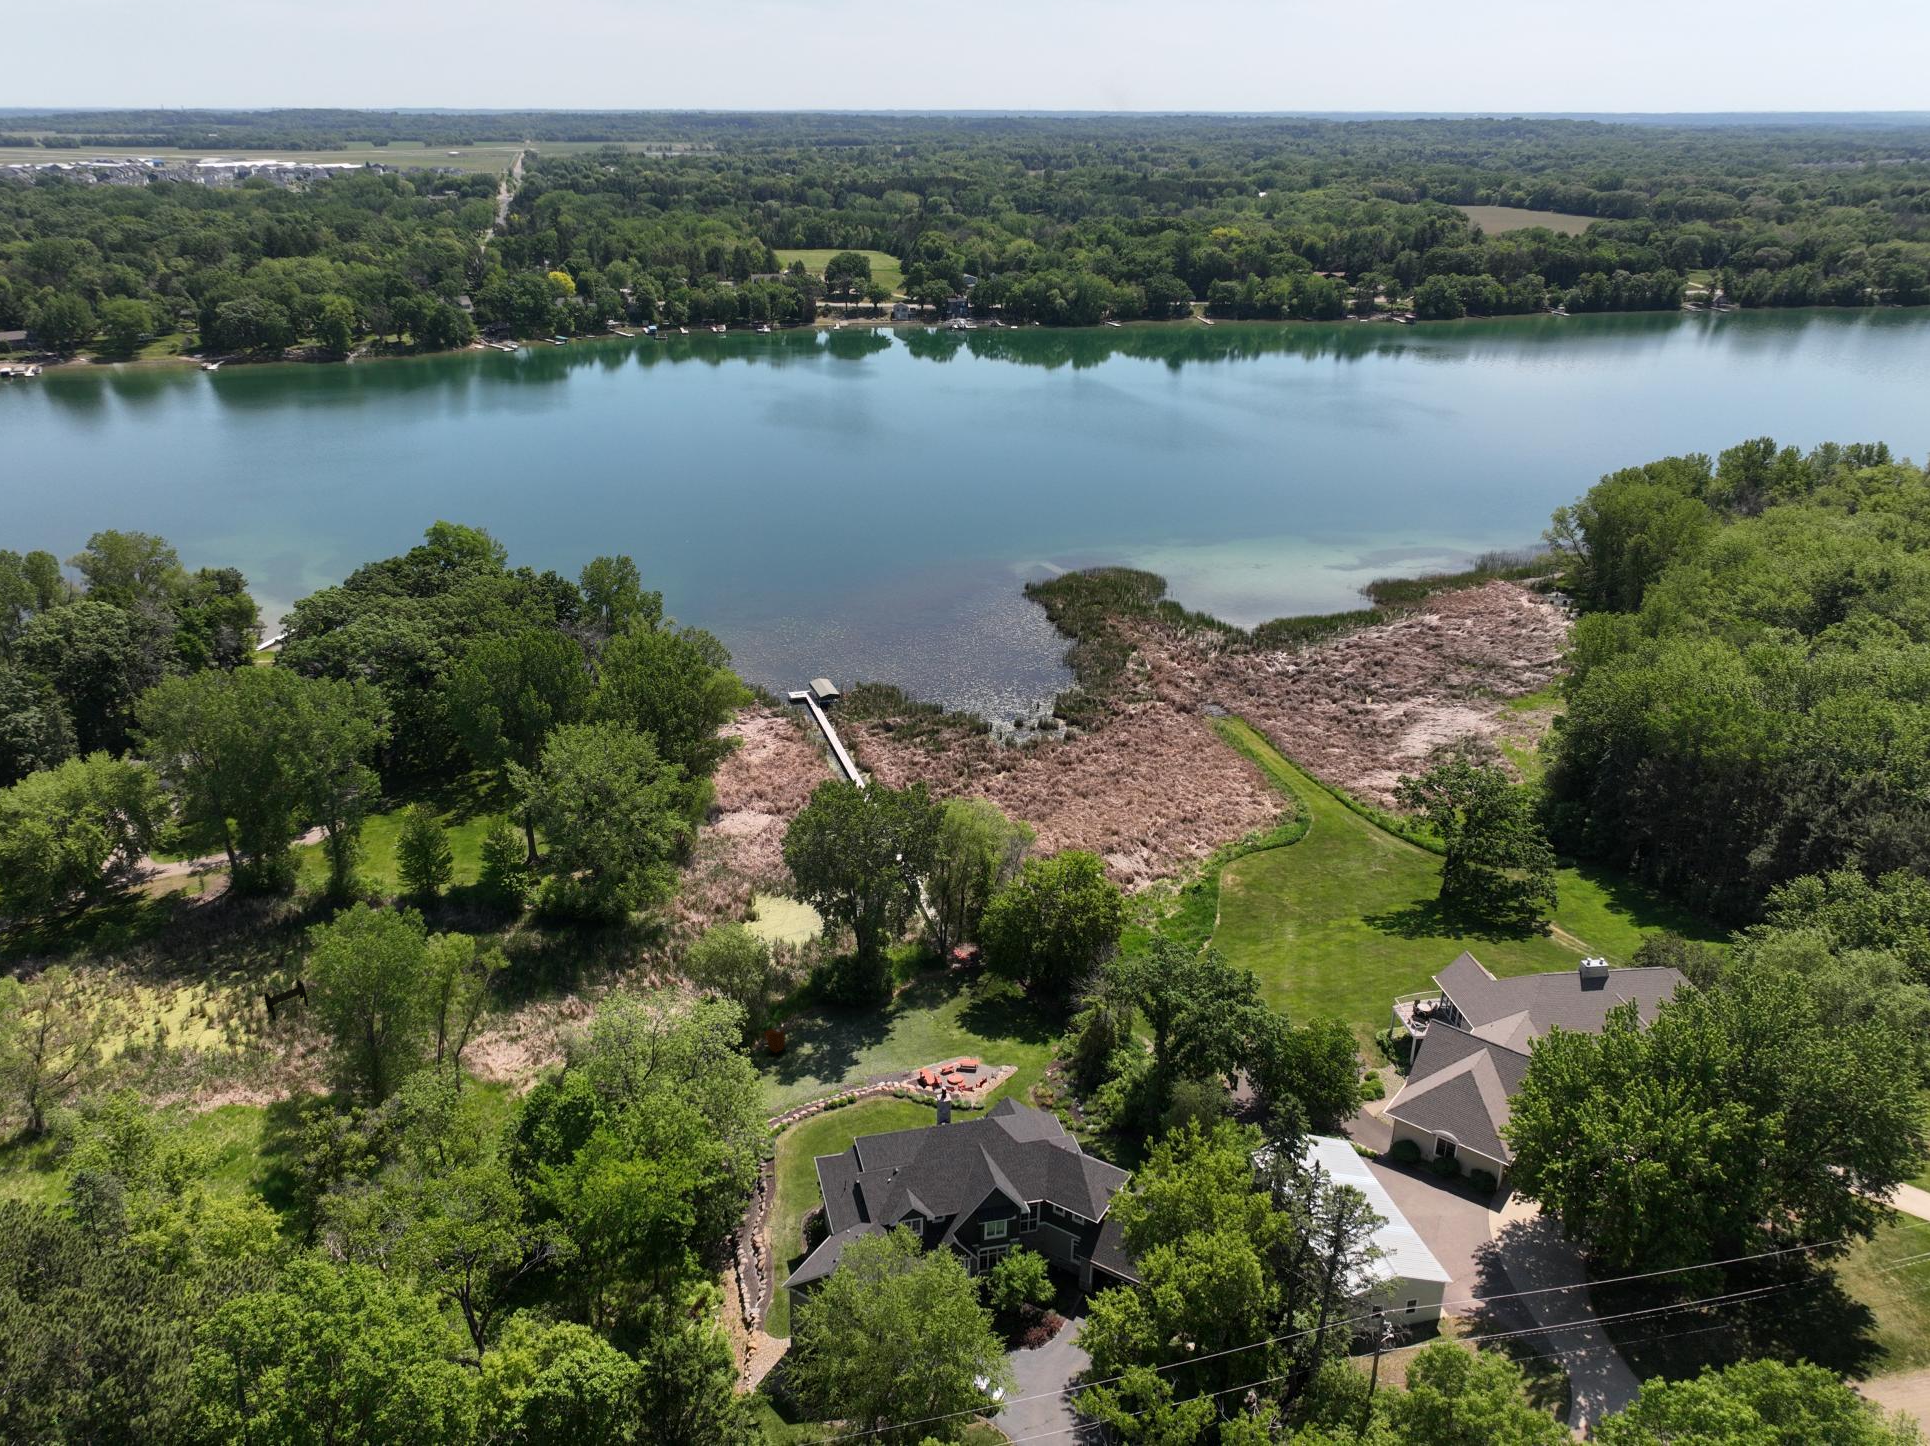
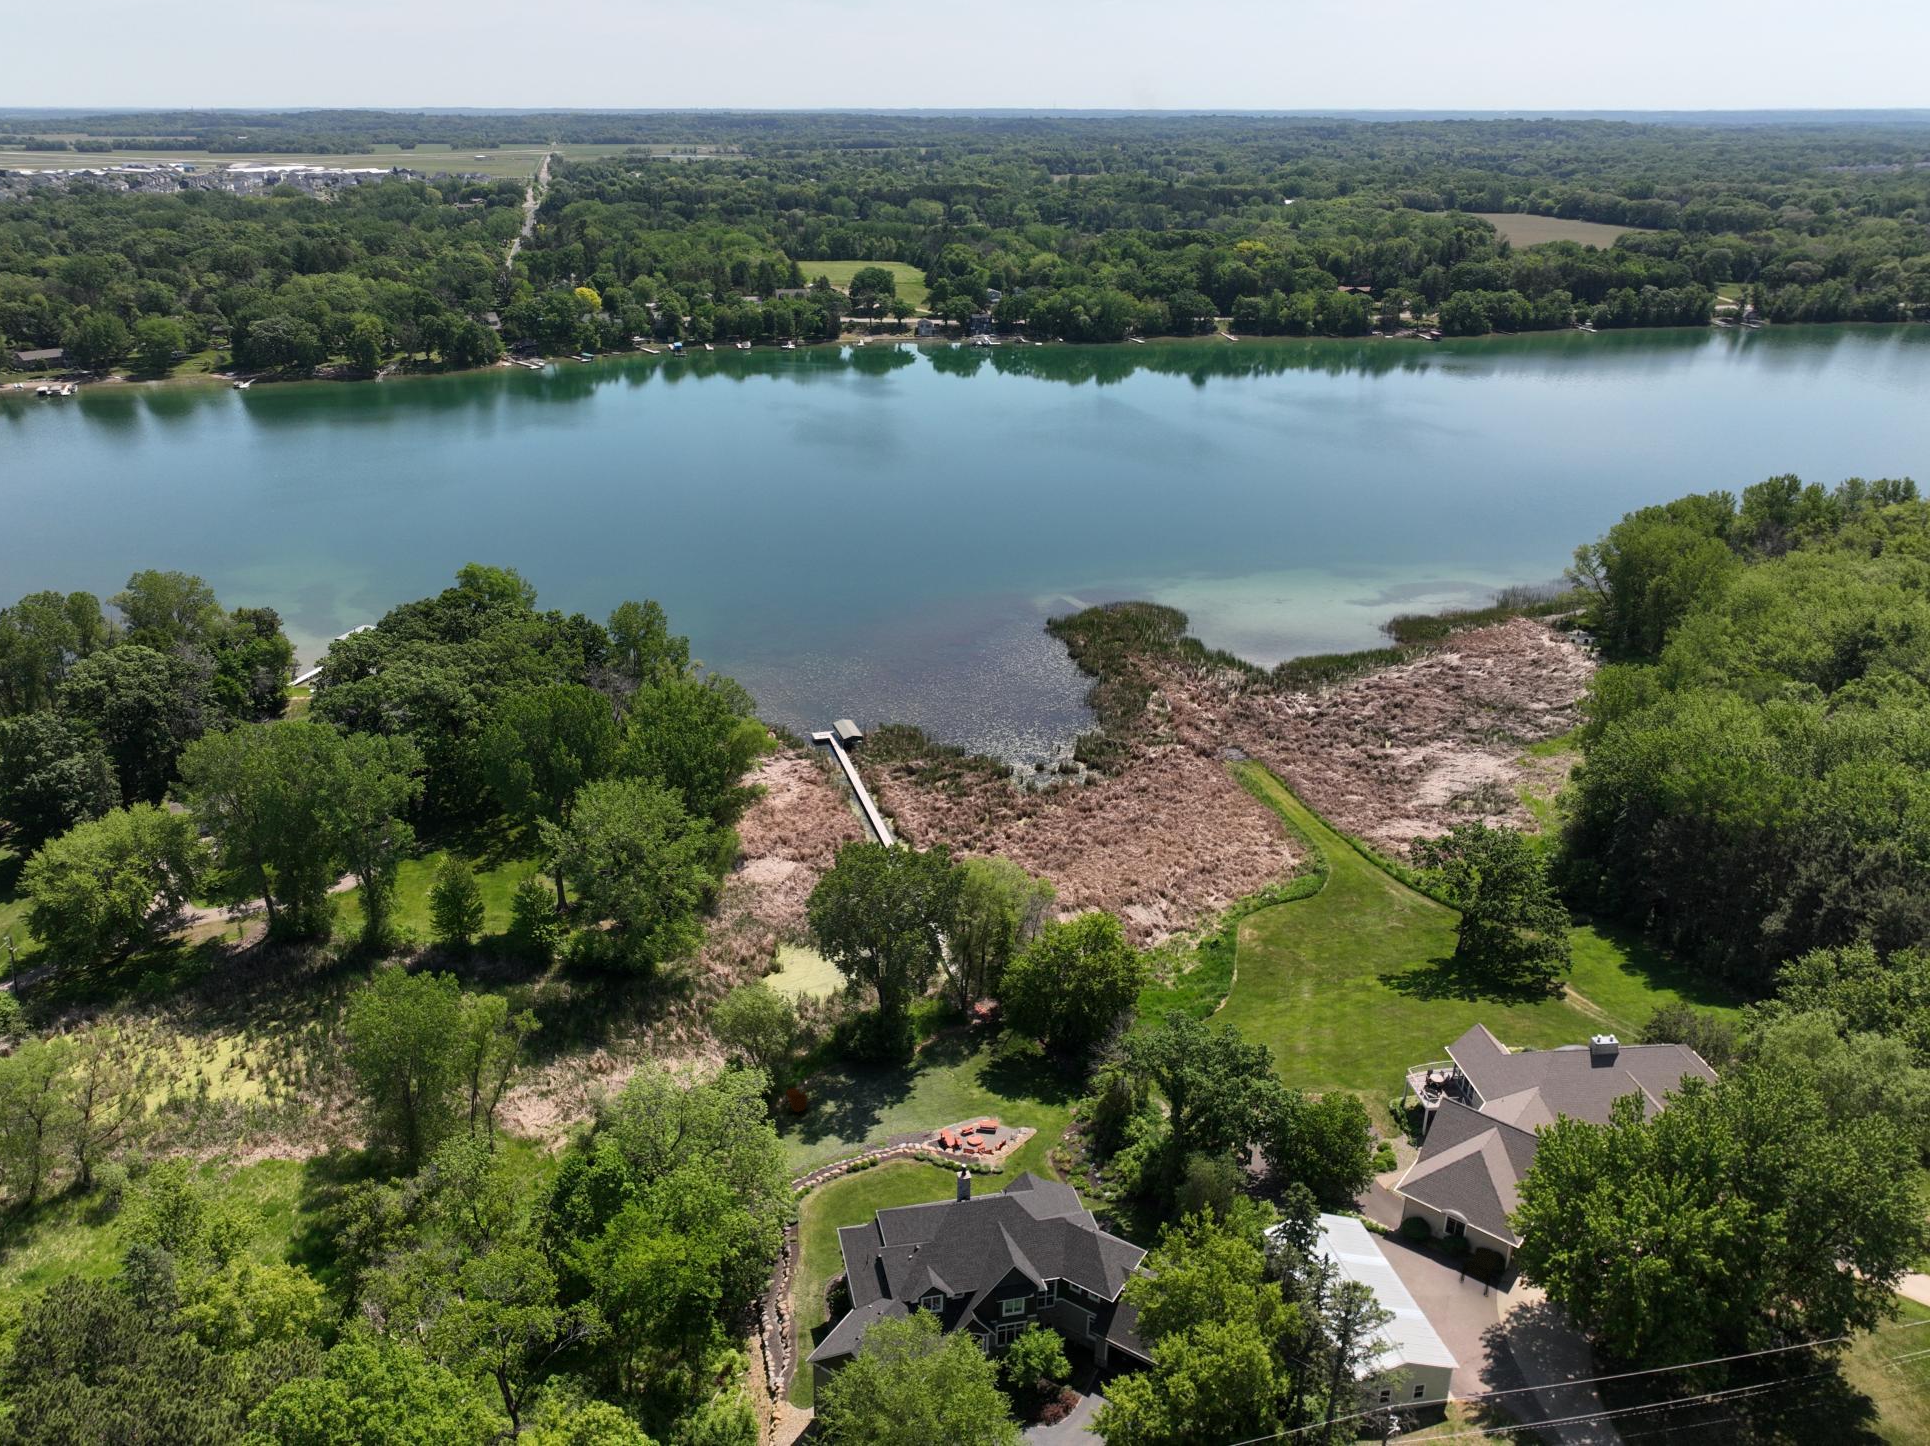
bench: present [264,980,309,1020] -> present [1460,1247,1504,1296]

